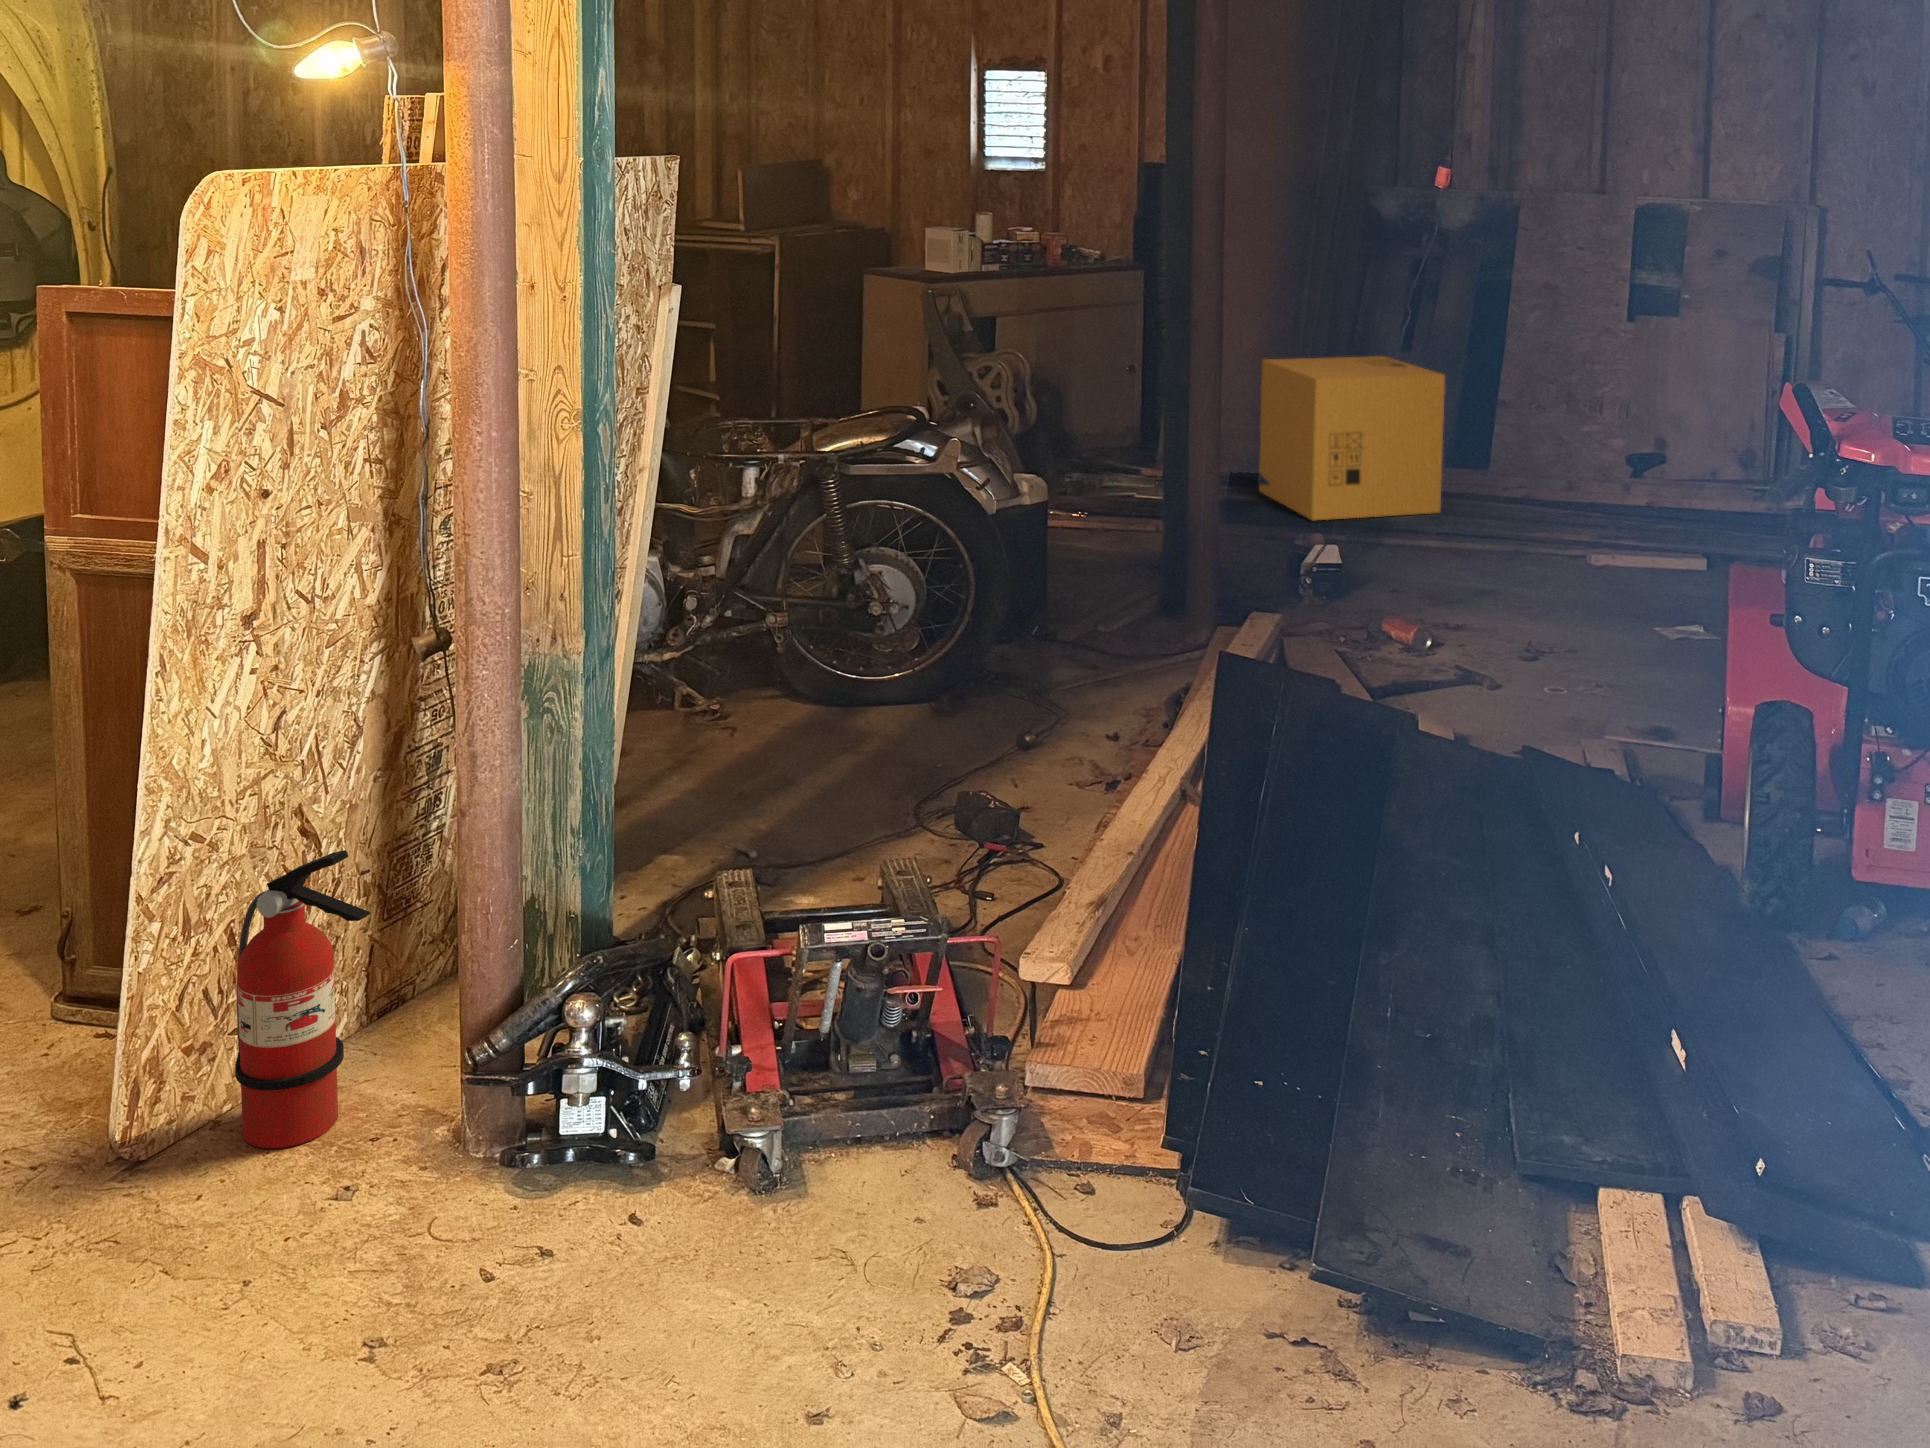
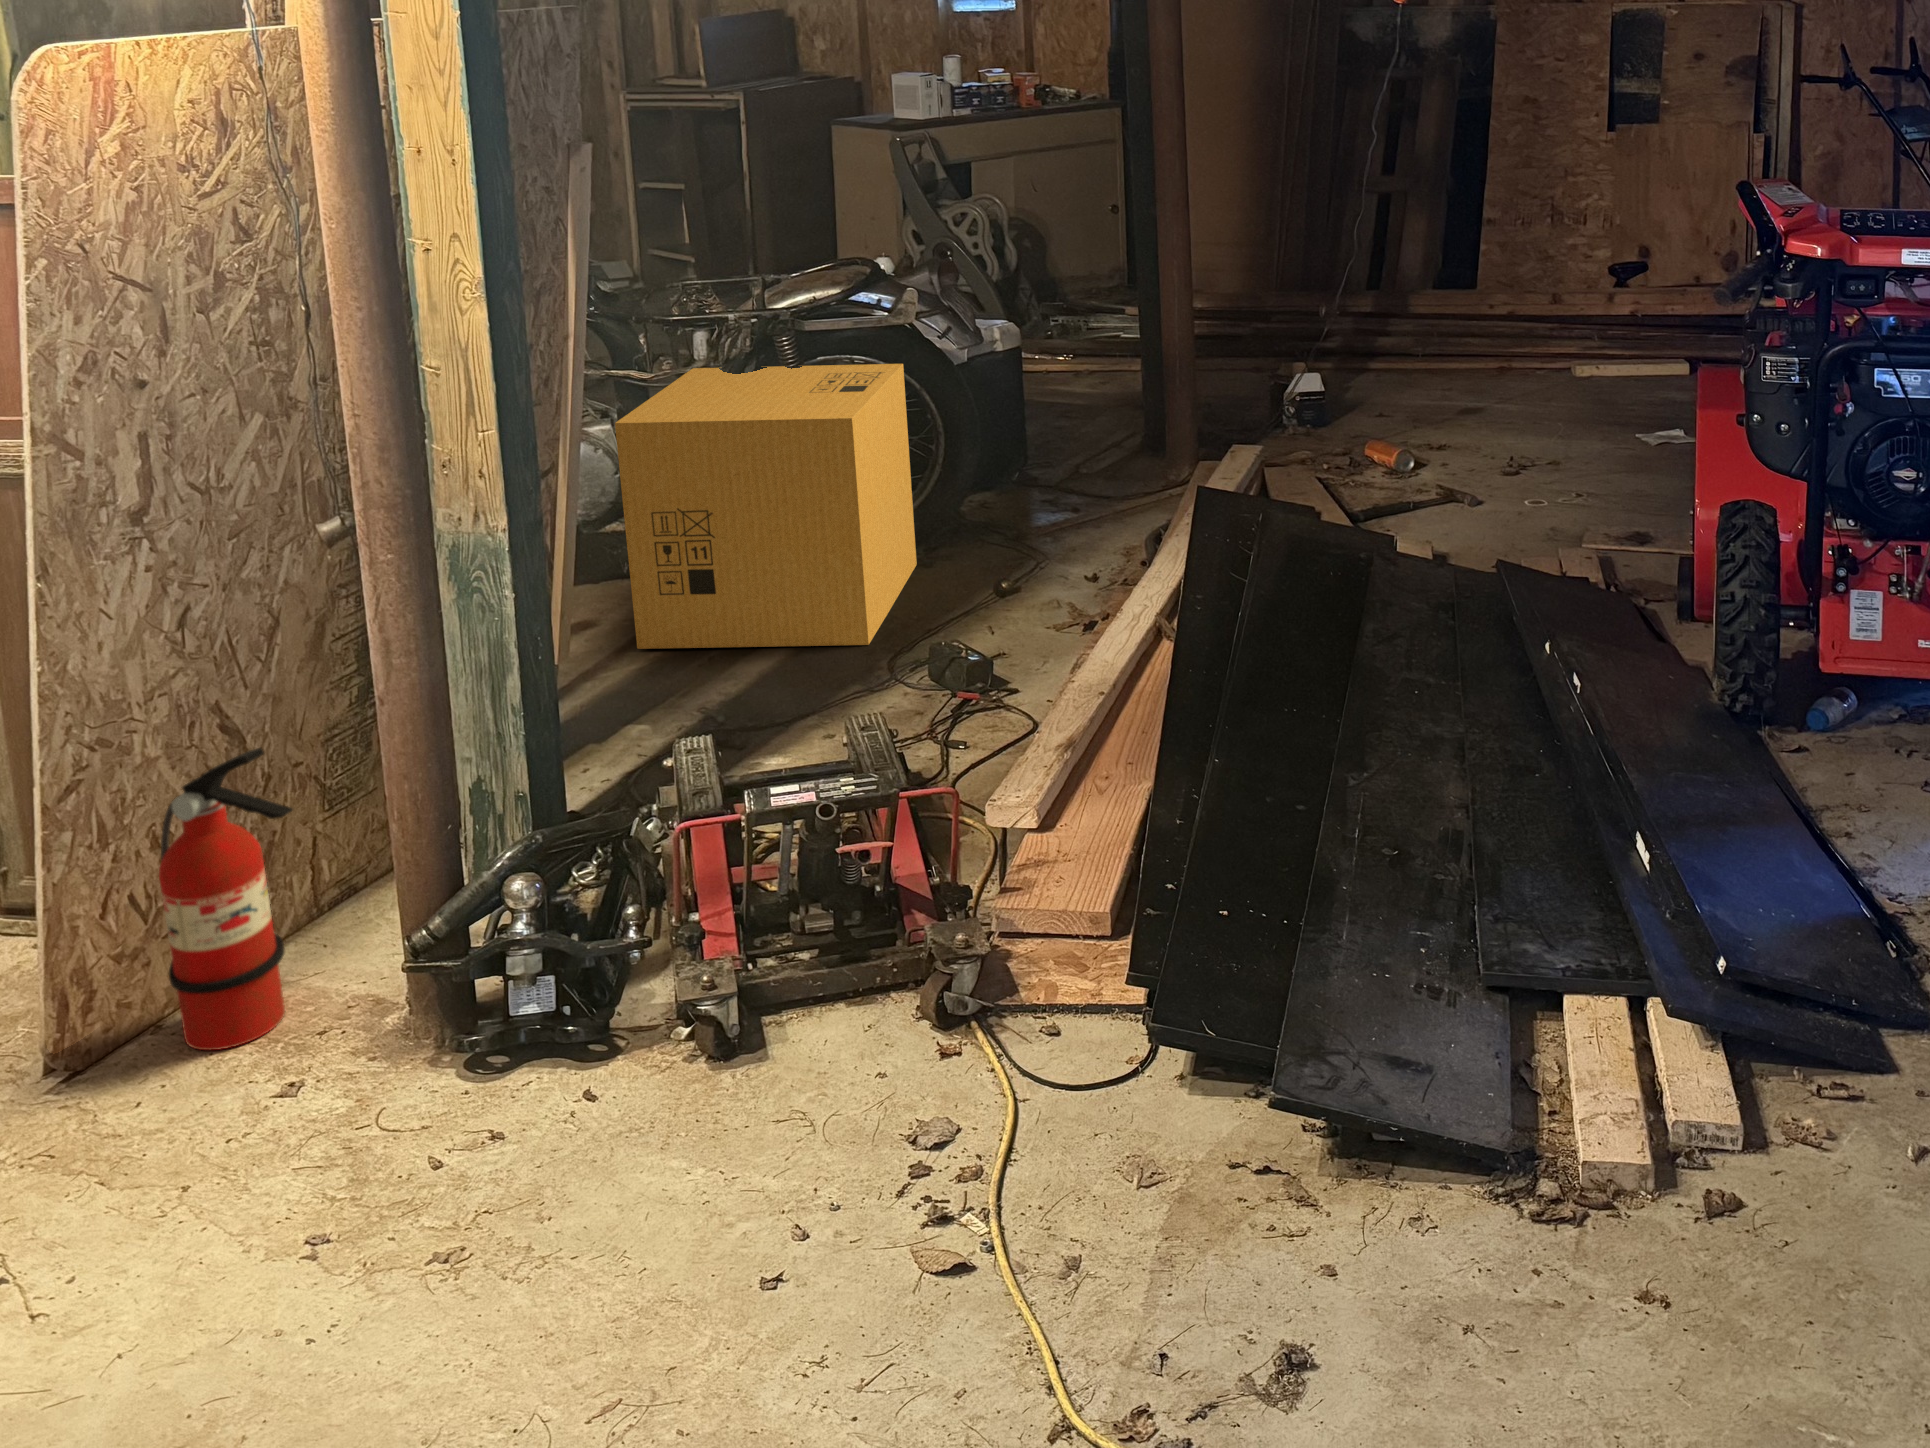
cardboard box: present [1259,356,1445,520] -> present [615,364,917,649]

